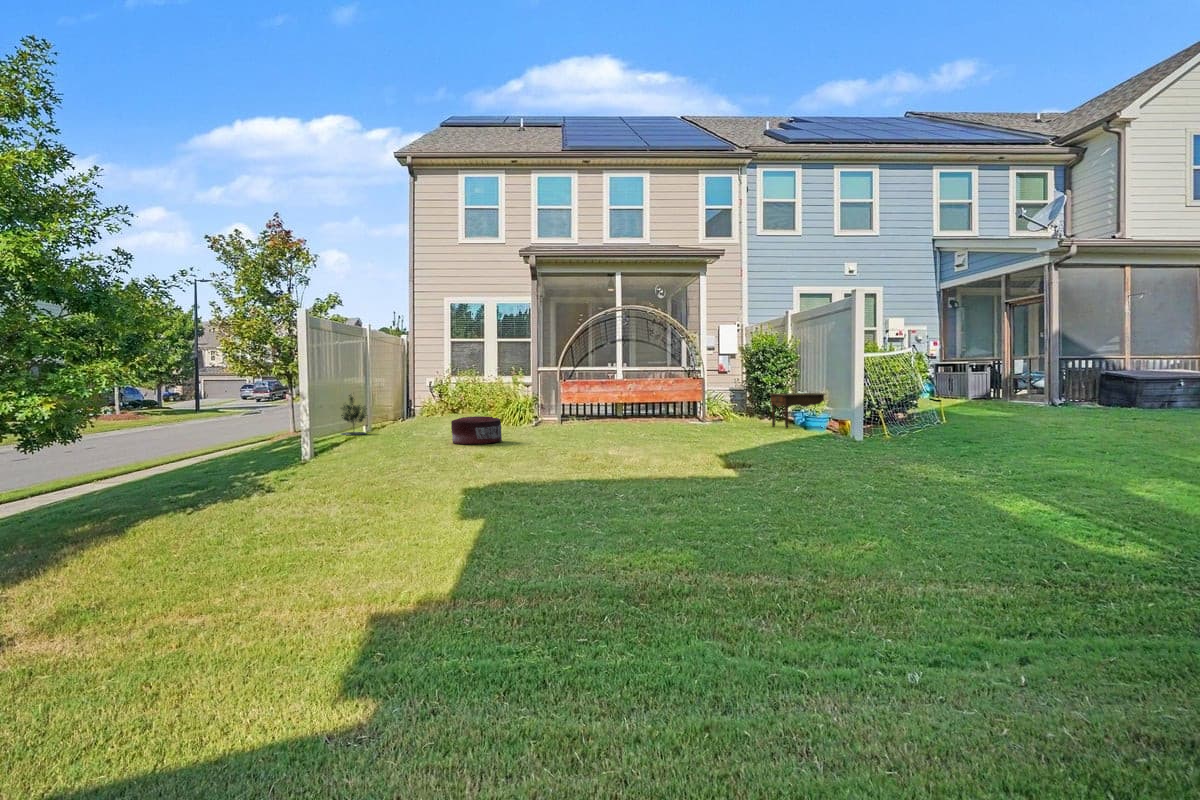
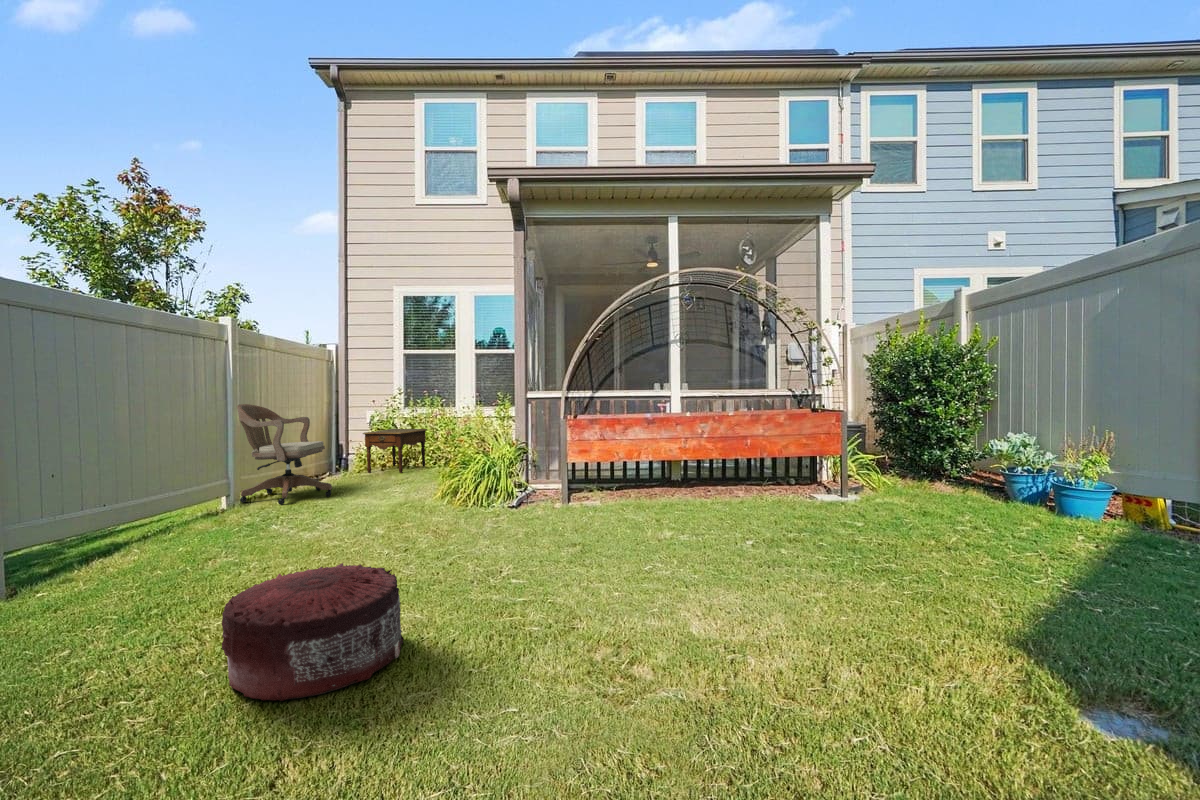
chair: none [376,372,426,426] -> present [237,404,332,505]
side table: present [770,393,825,428] -> present [363,429,427,473]
potted tree: present [341,395,367,435] -> none [65,459,150,564]

